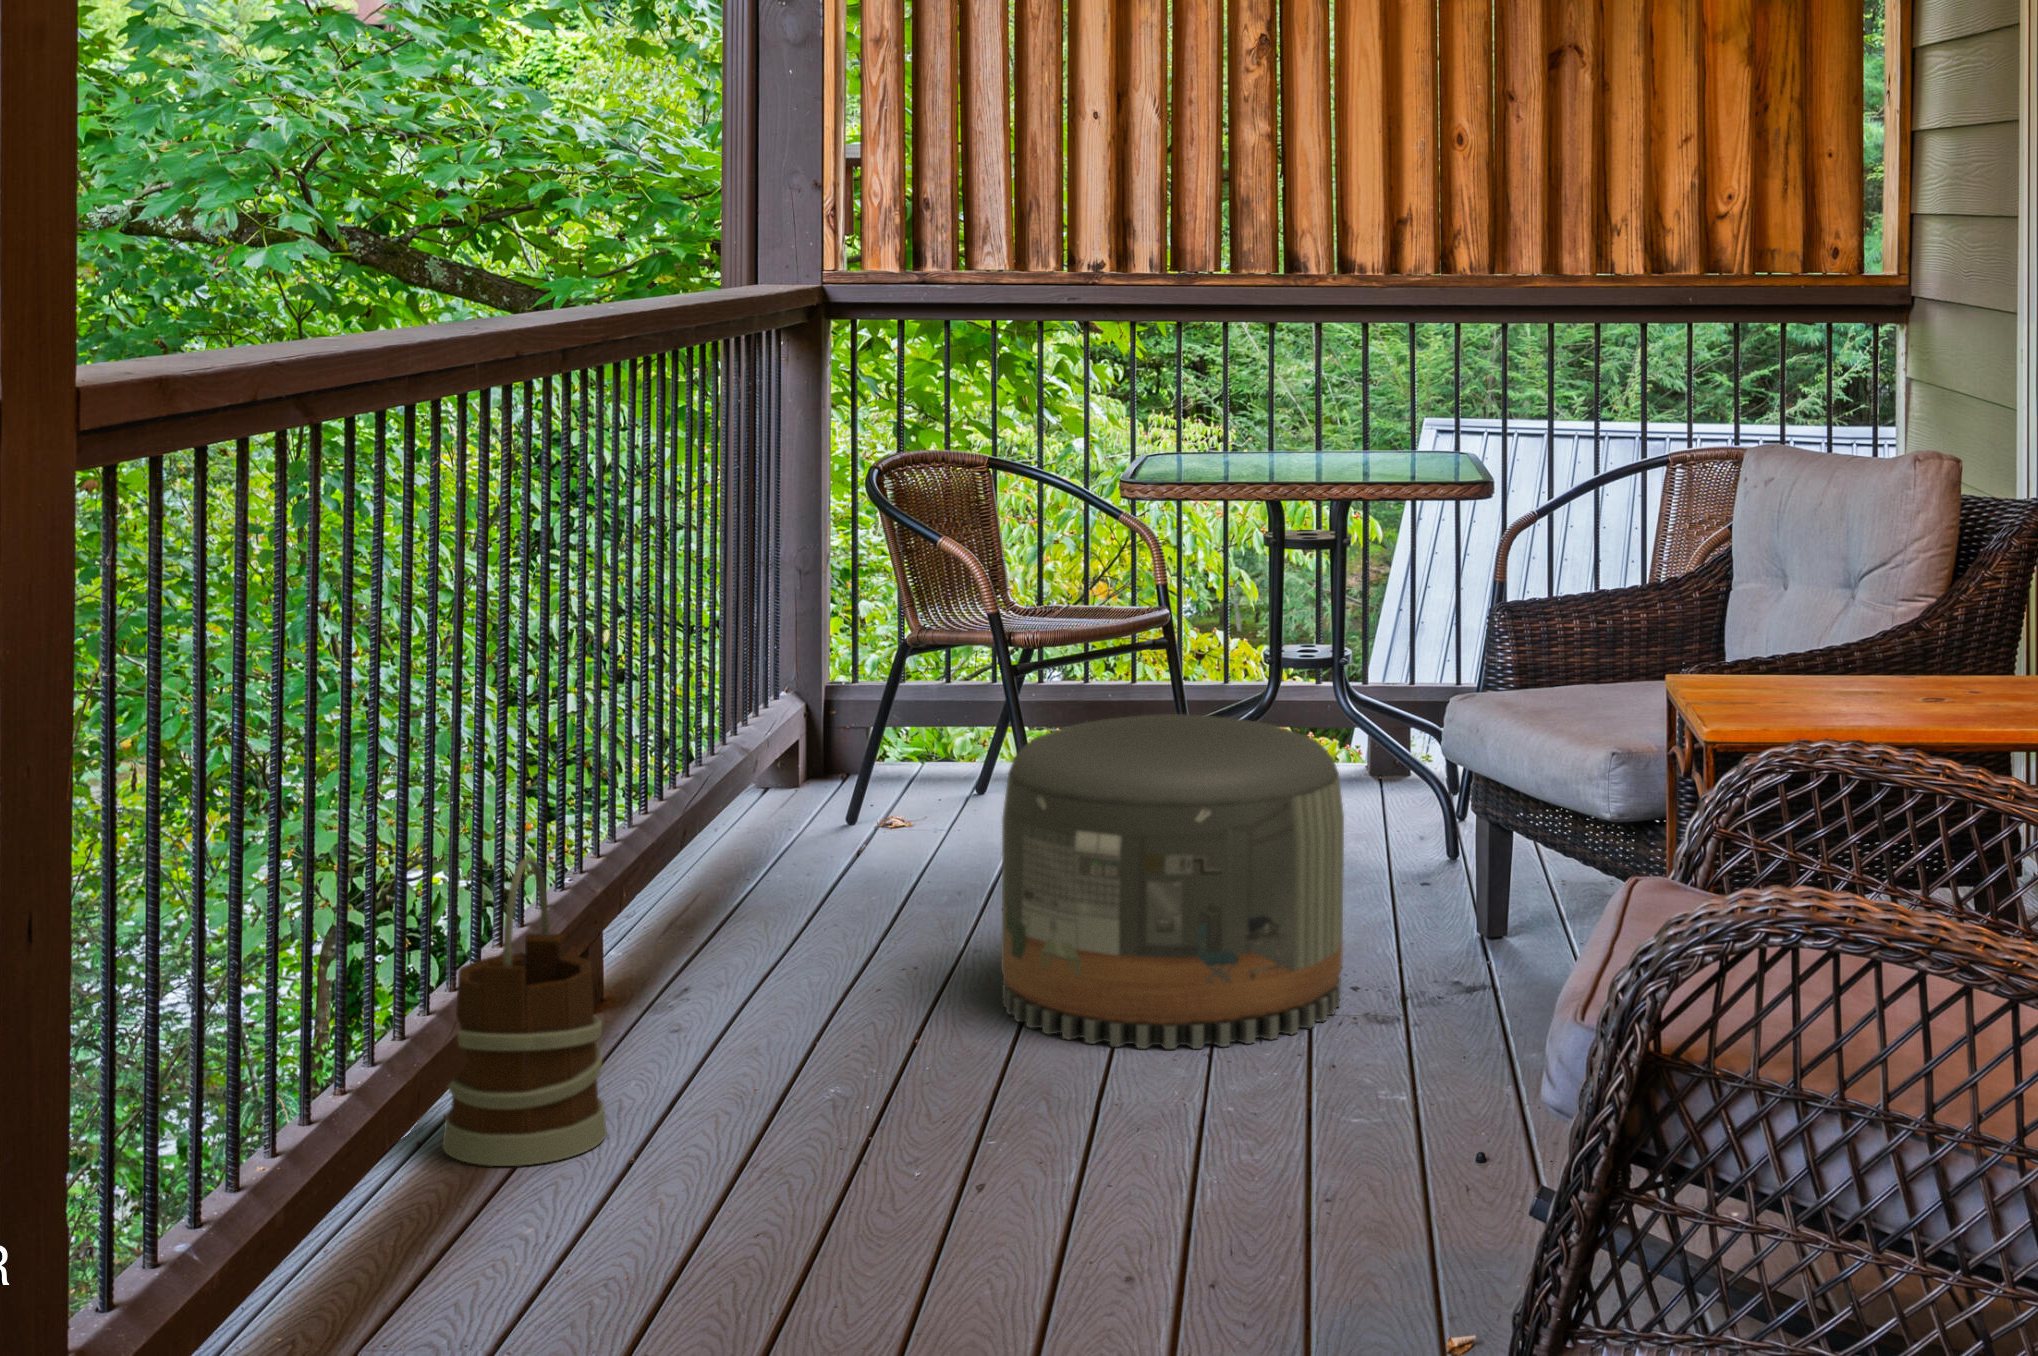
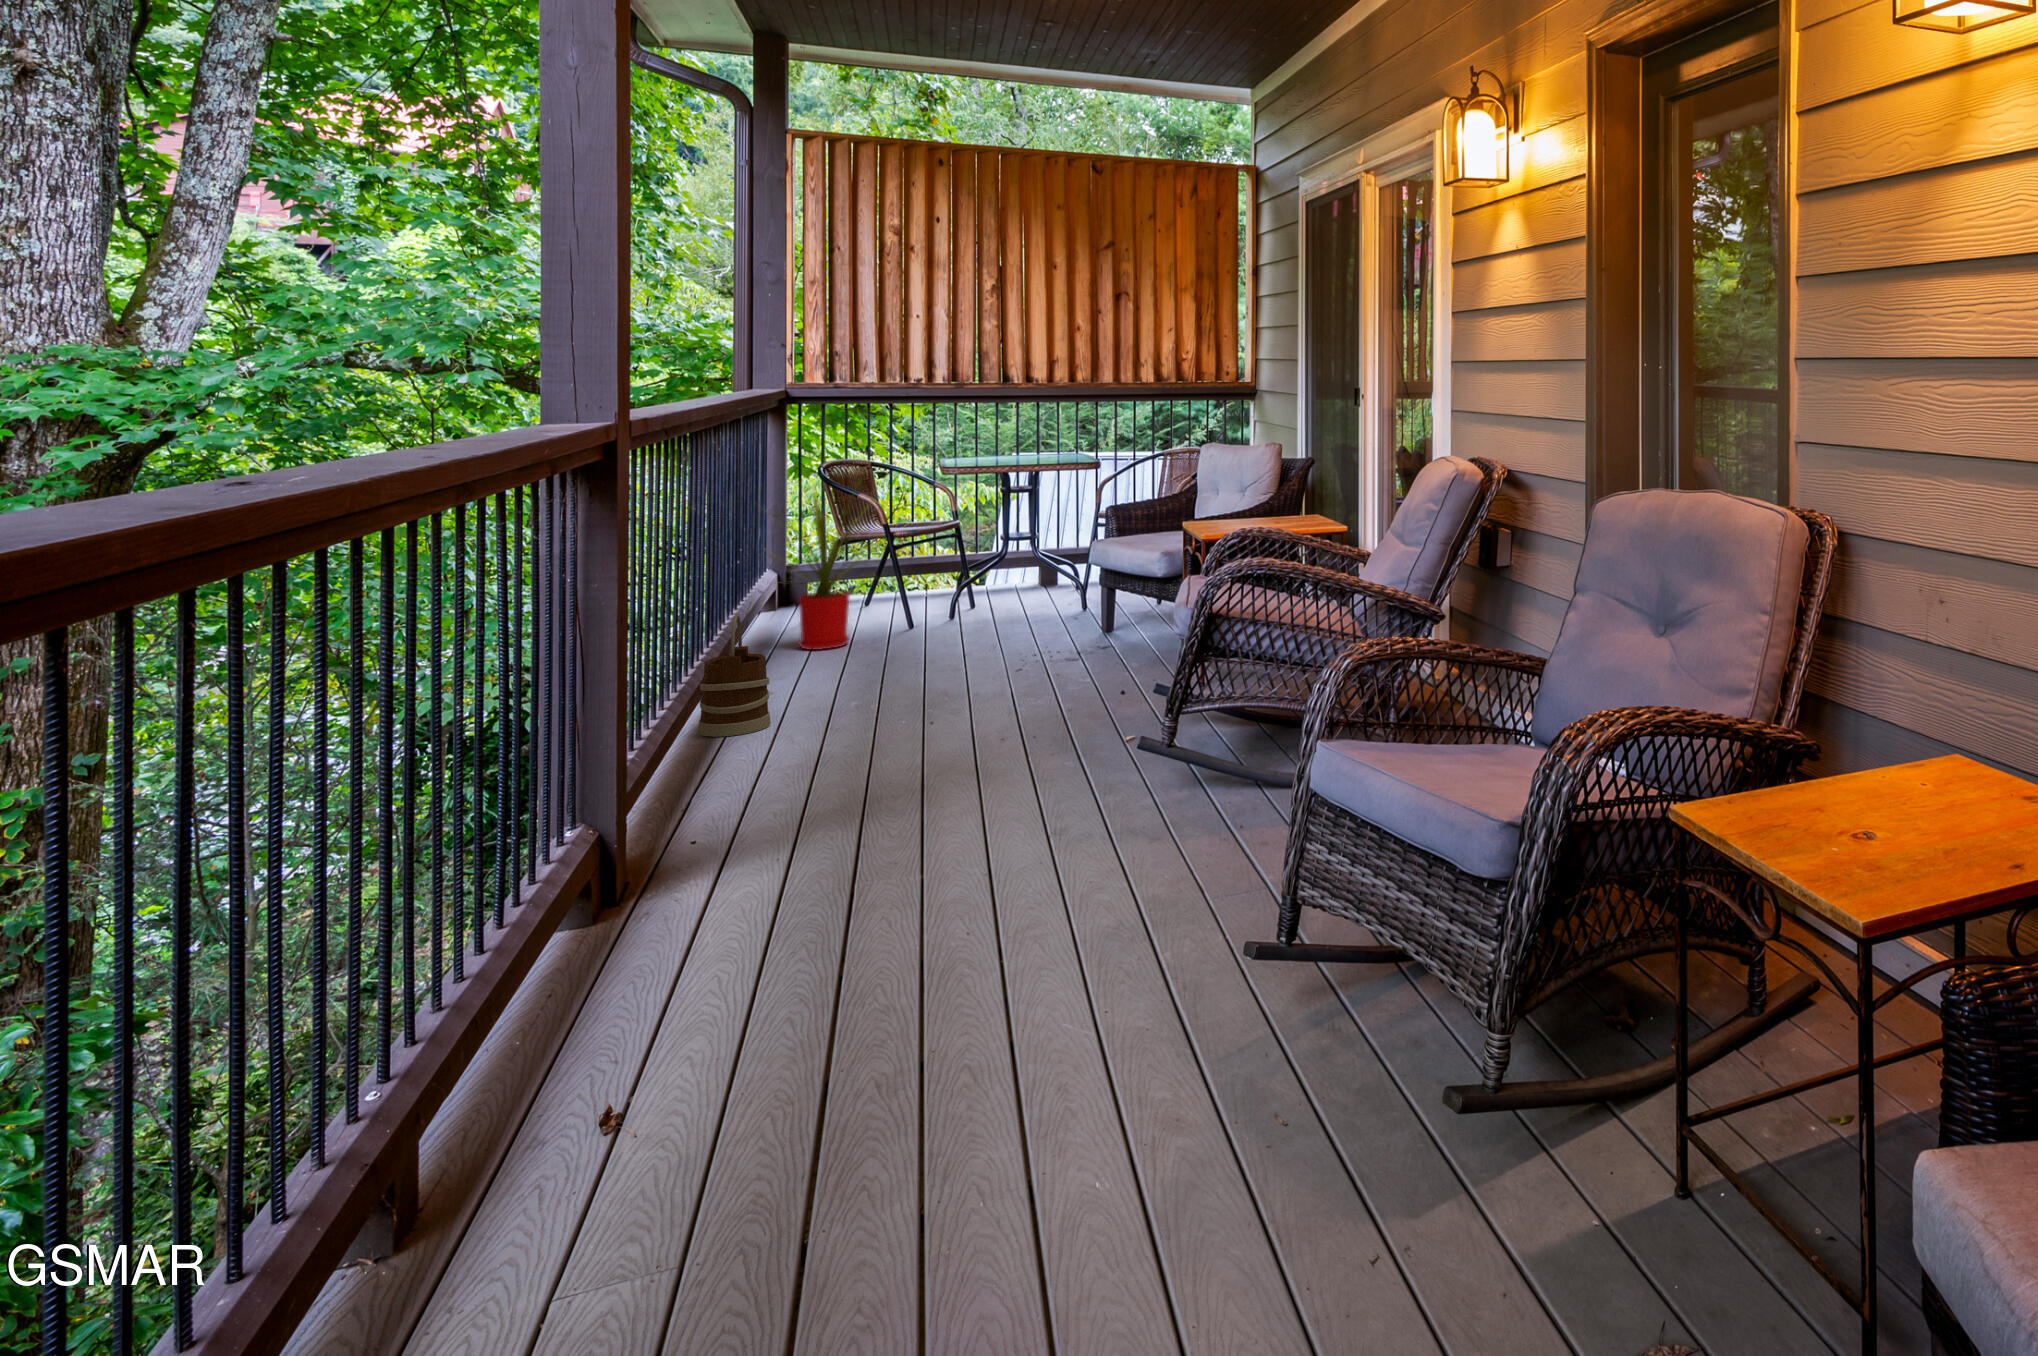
house plant: none [695,504,980,911] -> present [763,483,880,650]
pouf: present [1001,714,1344,1049] -> none [917,553,1059,678]

